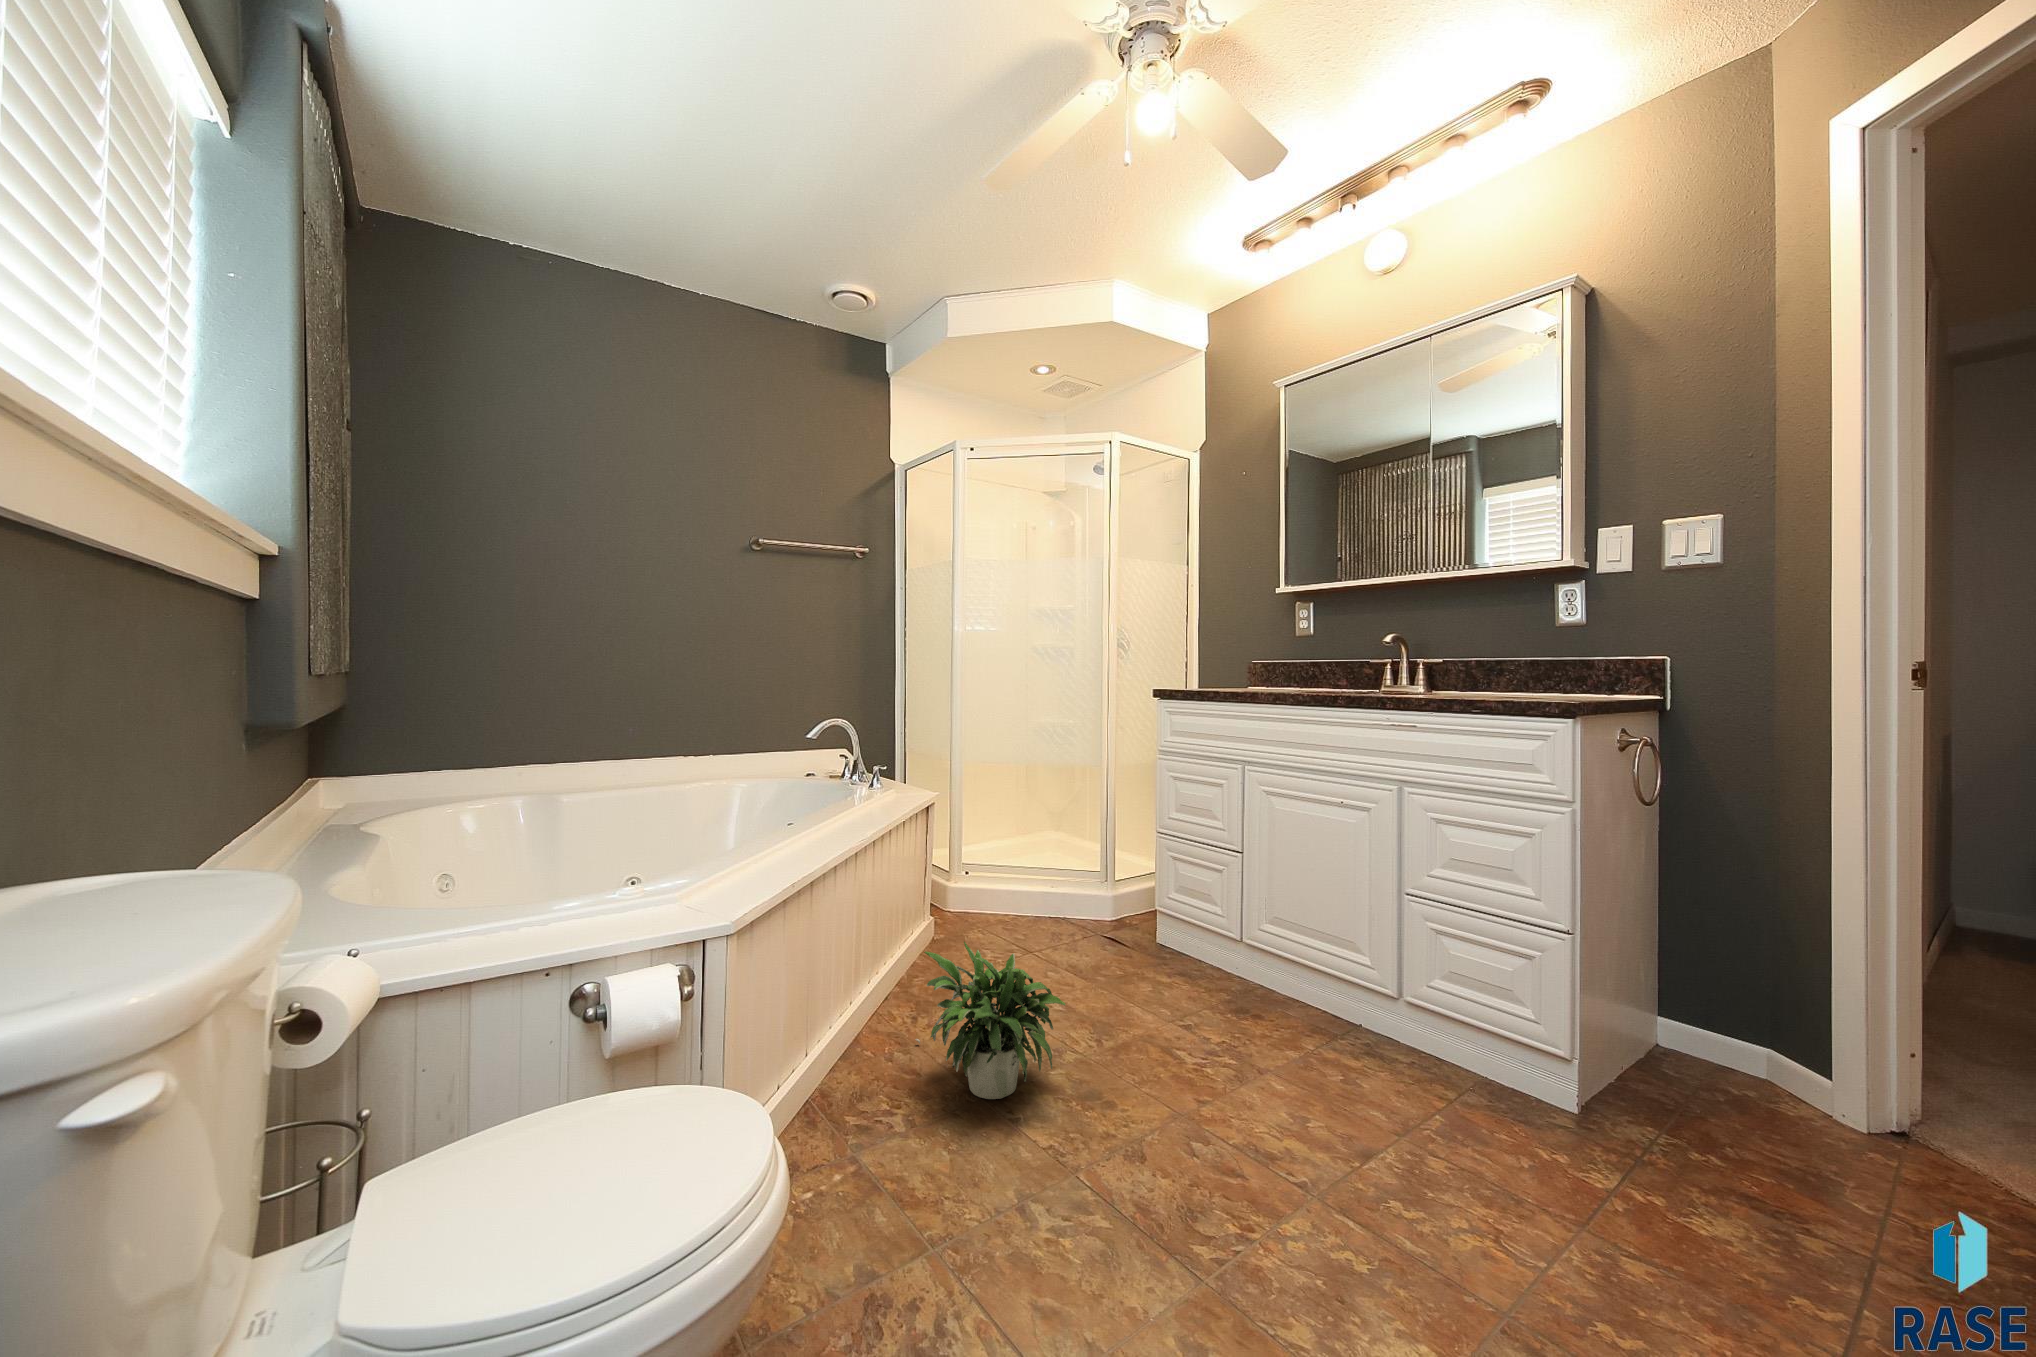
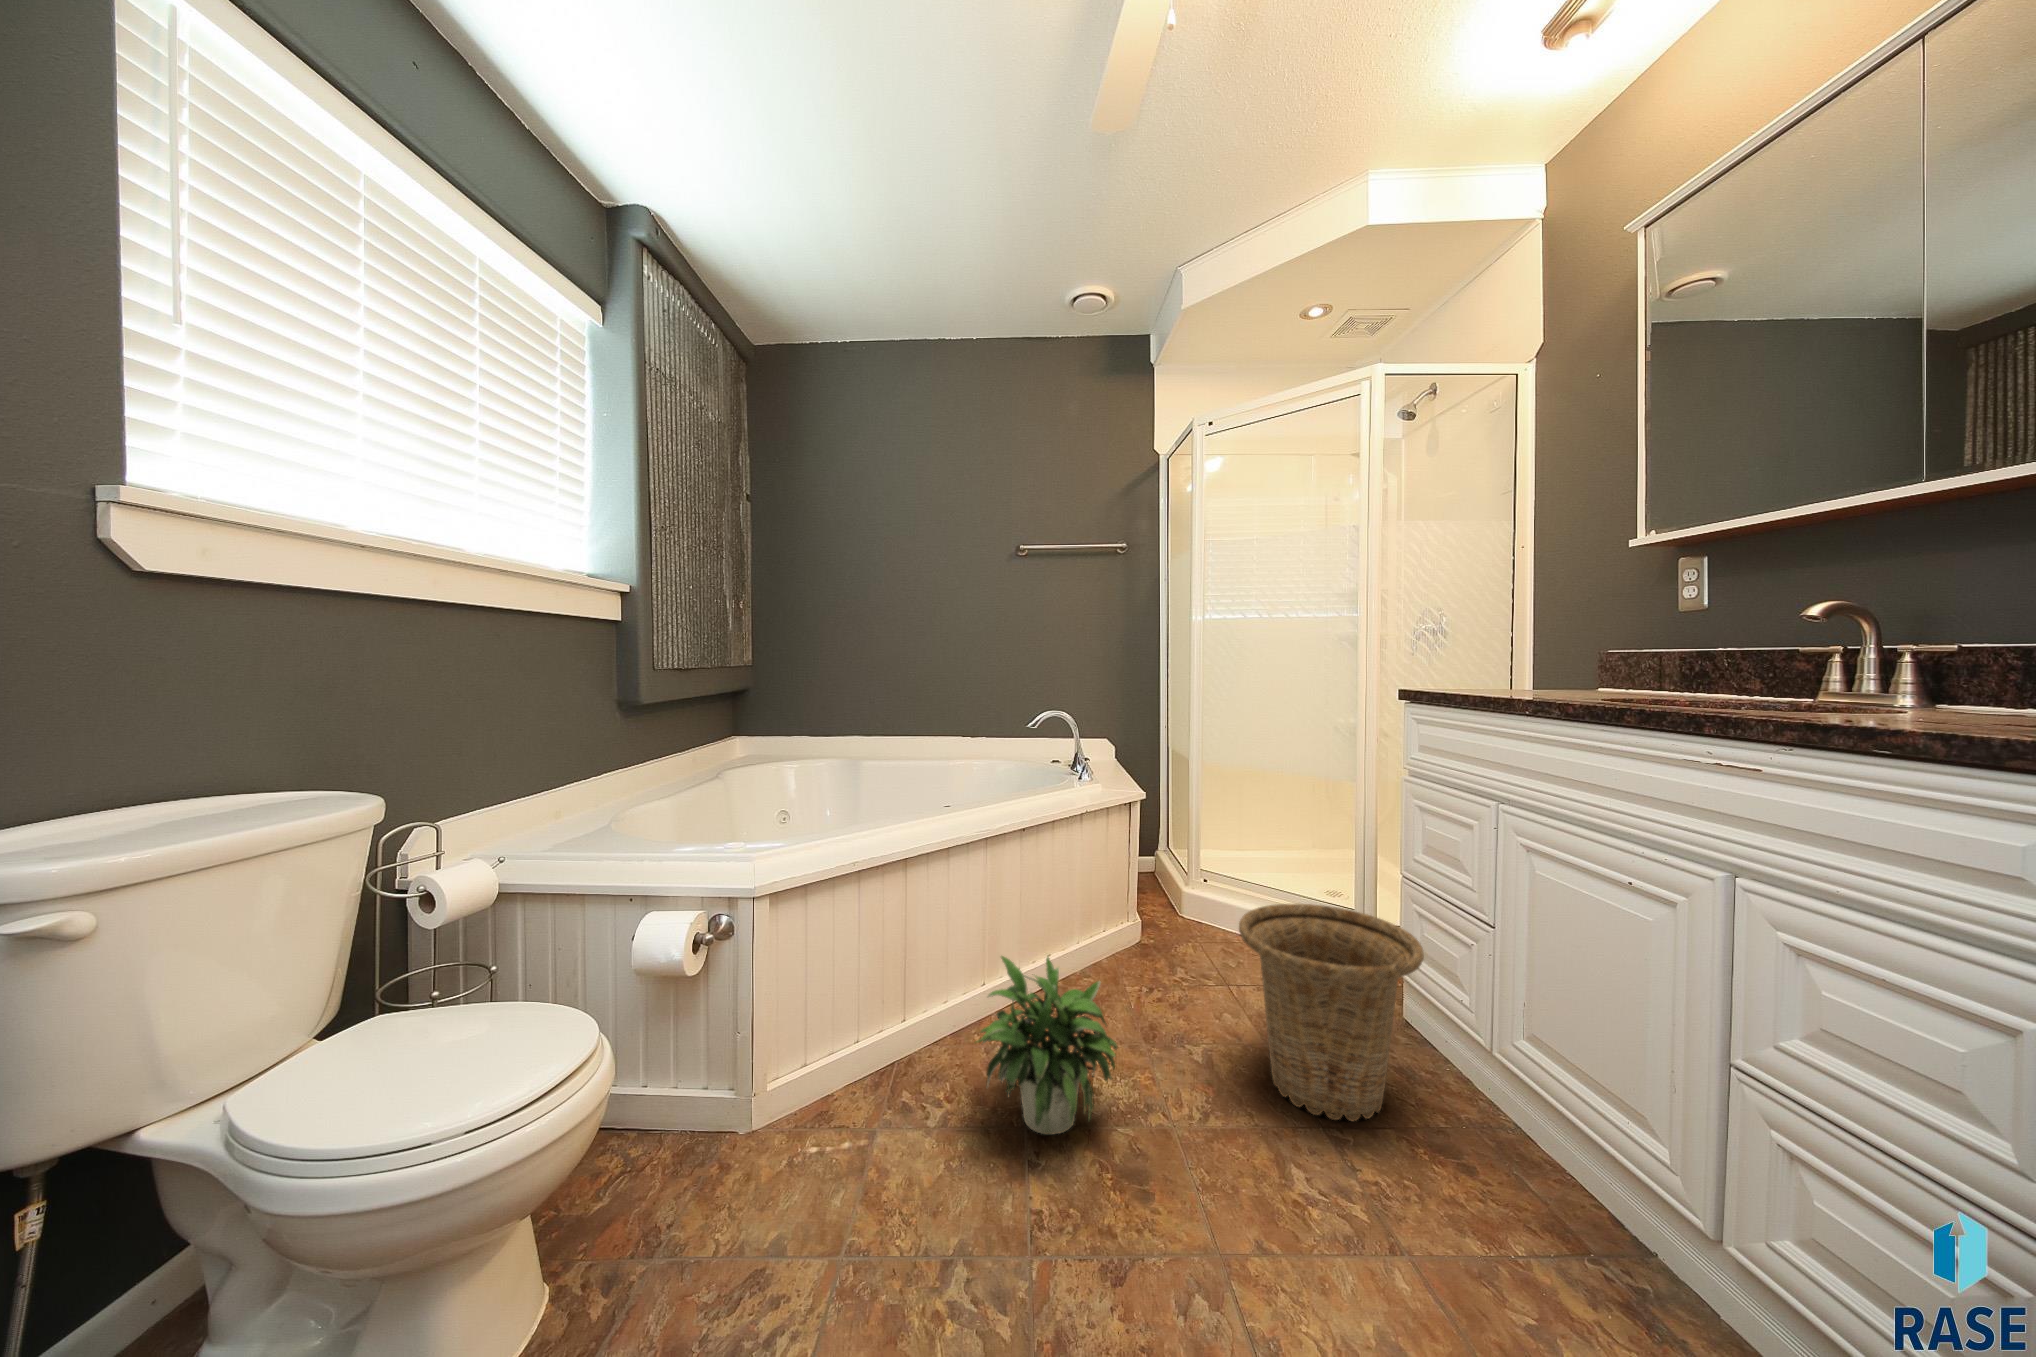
basket: none [1090,862,1223,1019] -> present [1239,904,1424,1121]

